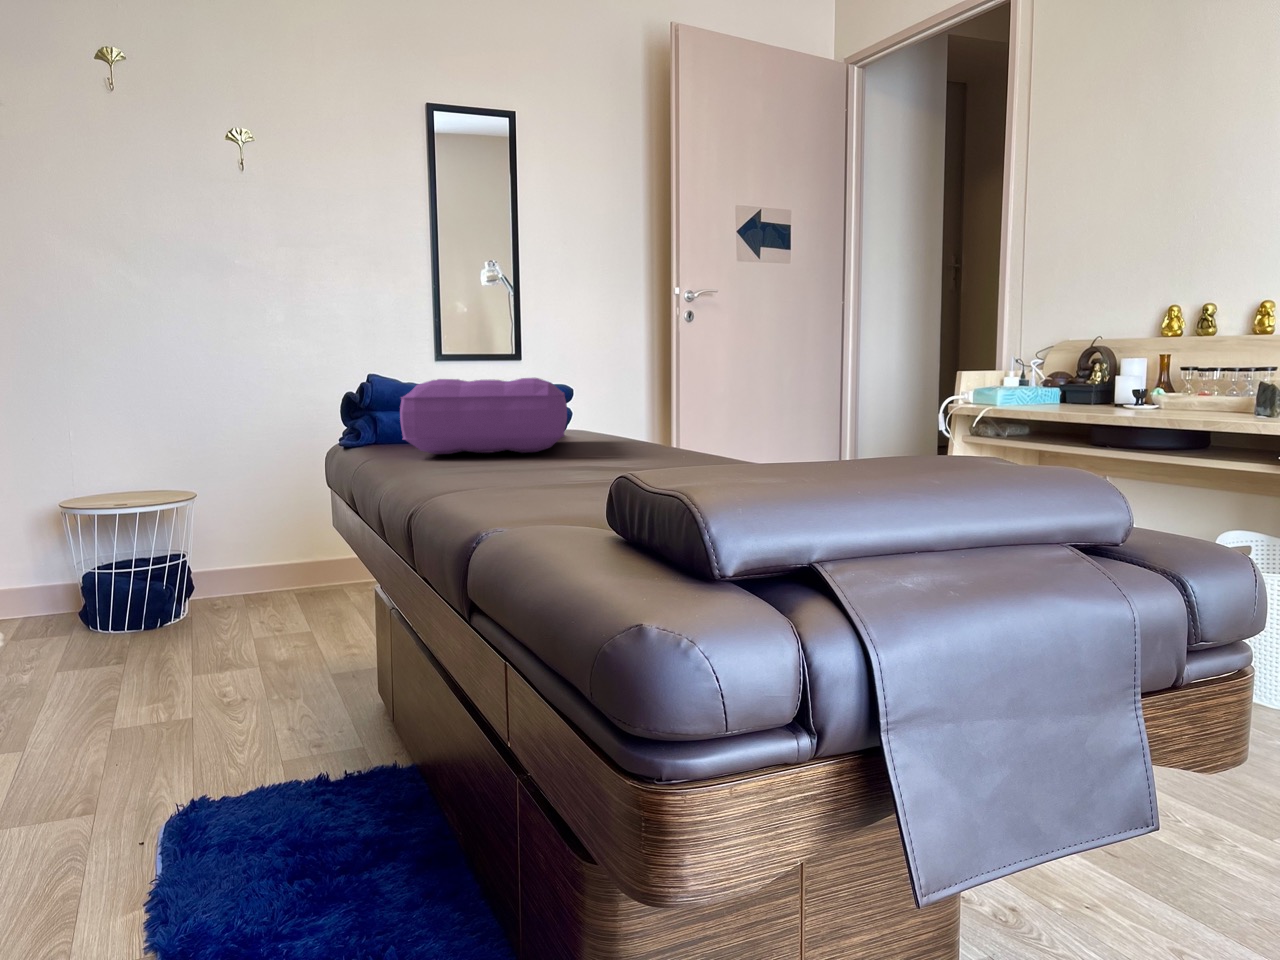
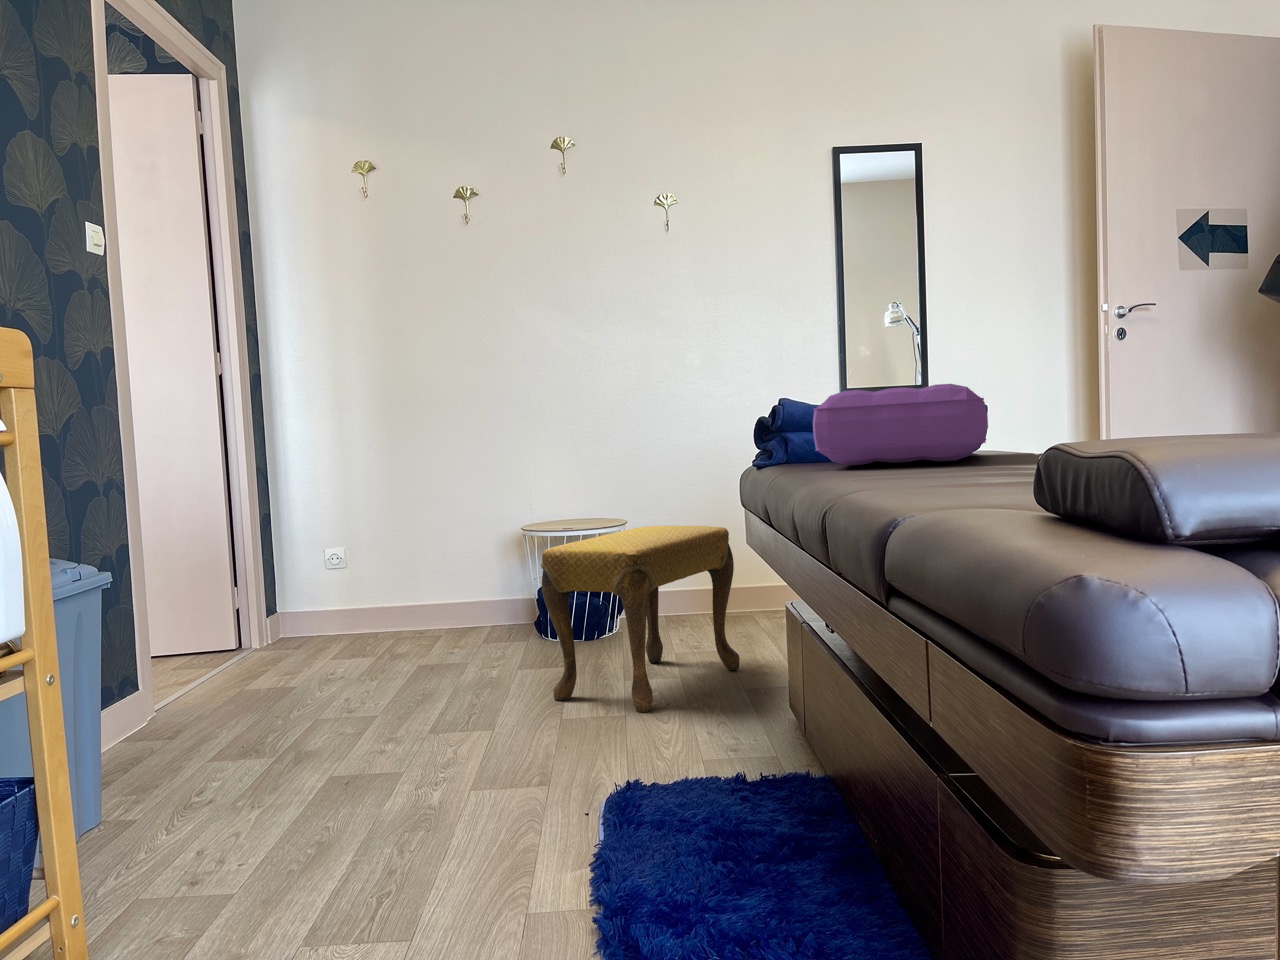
footstool: none [86,506,325,711] -> present [541,526,740,712]

